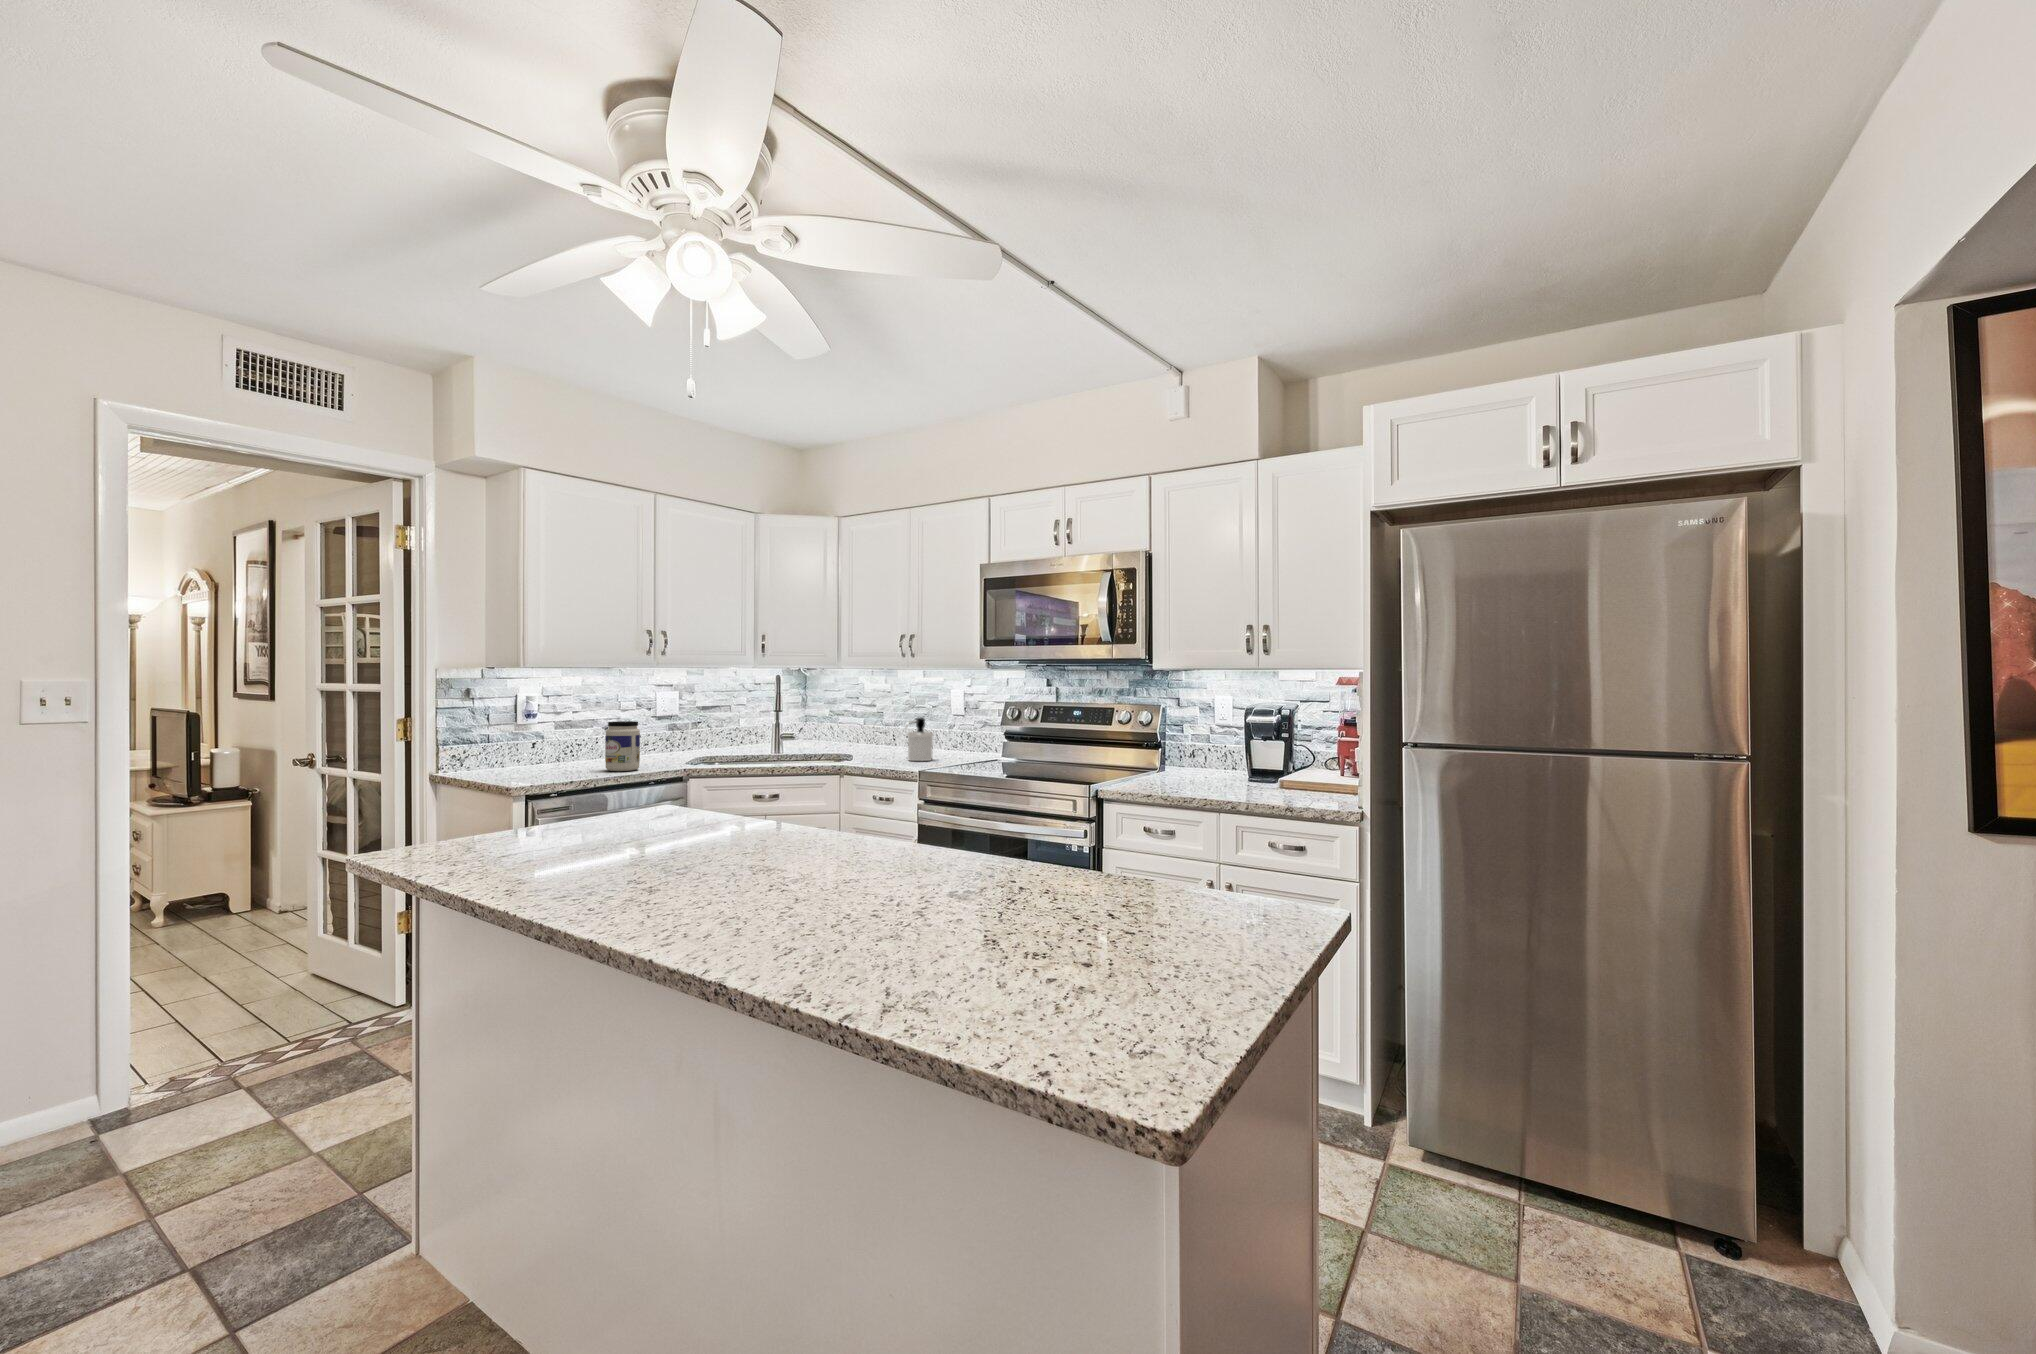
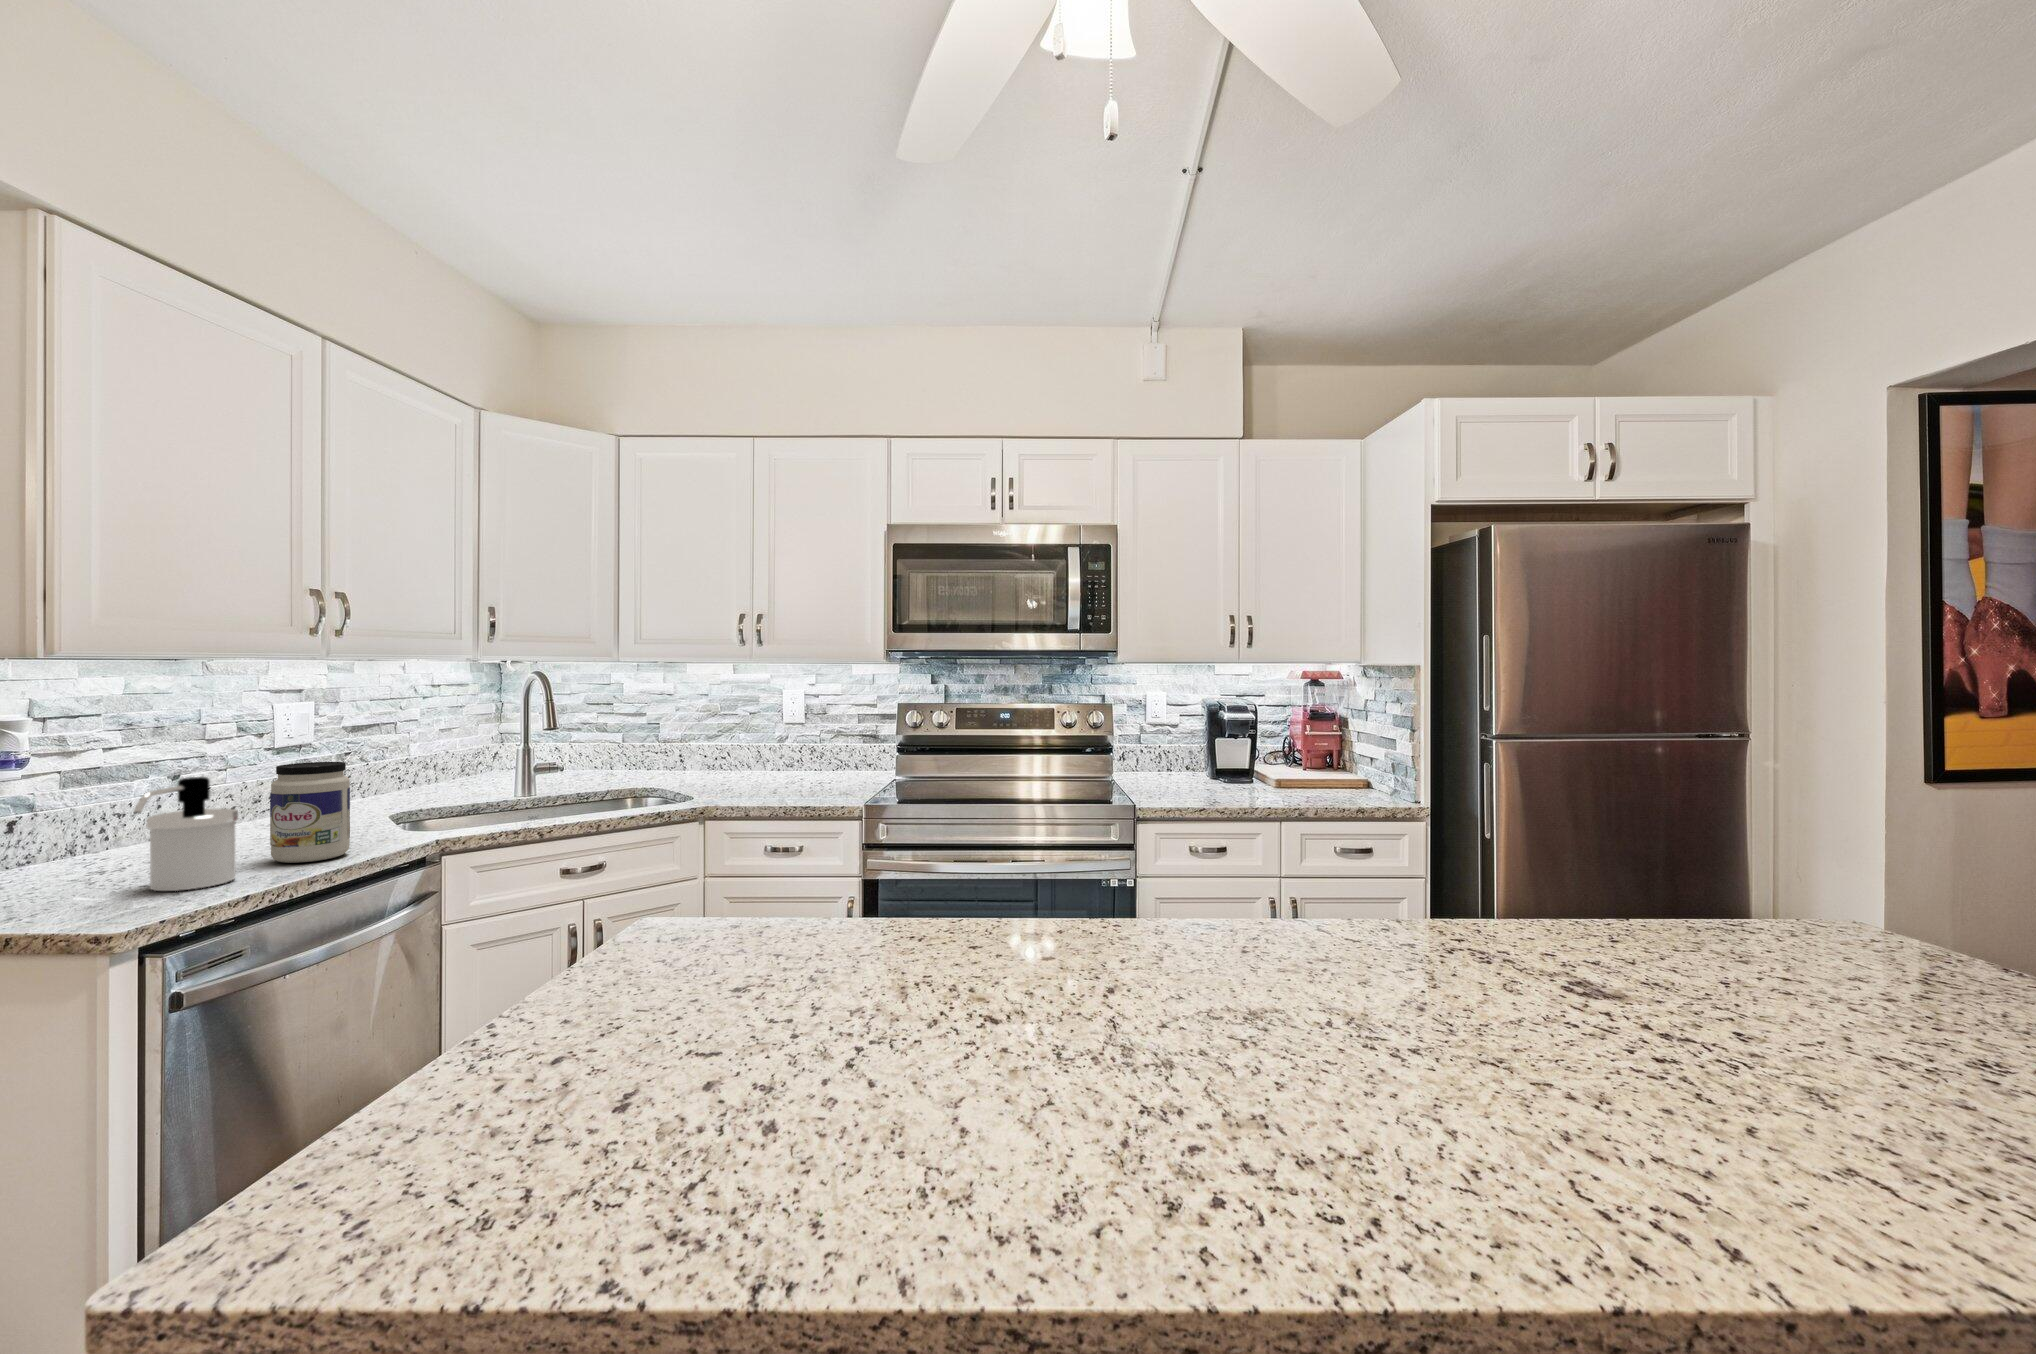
soap dispenser: present [906,718,933,761] -> present [134,777,238,891]

